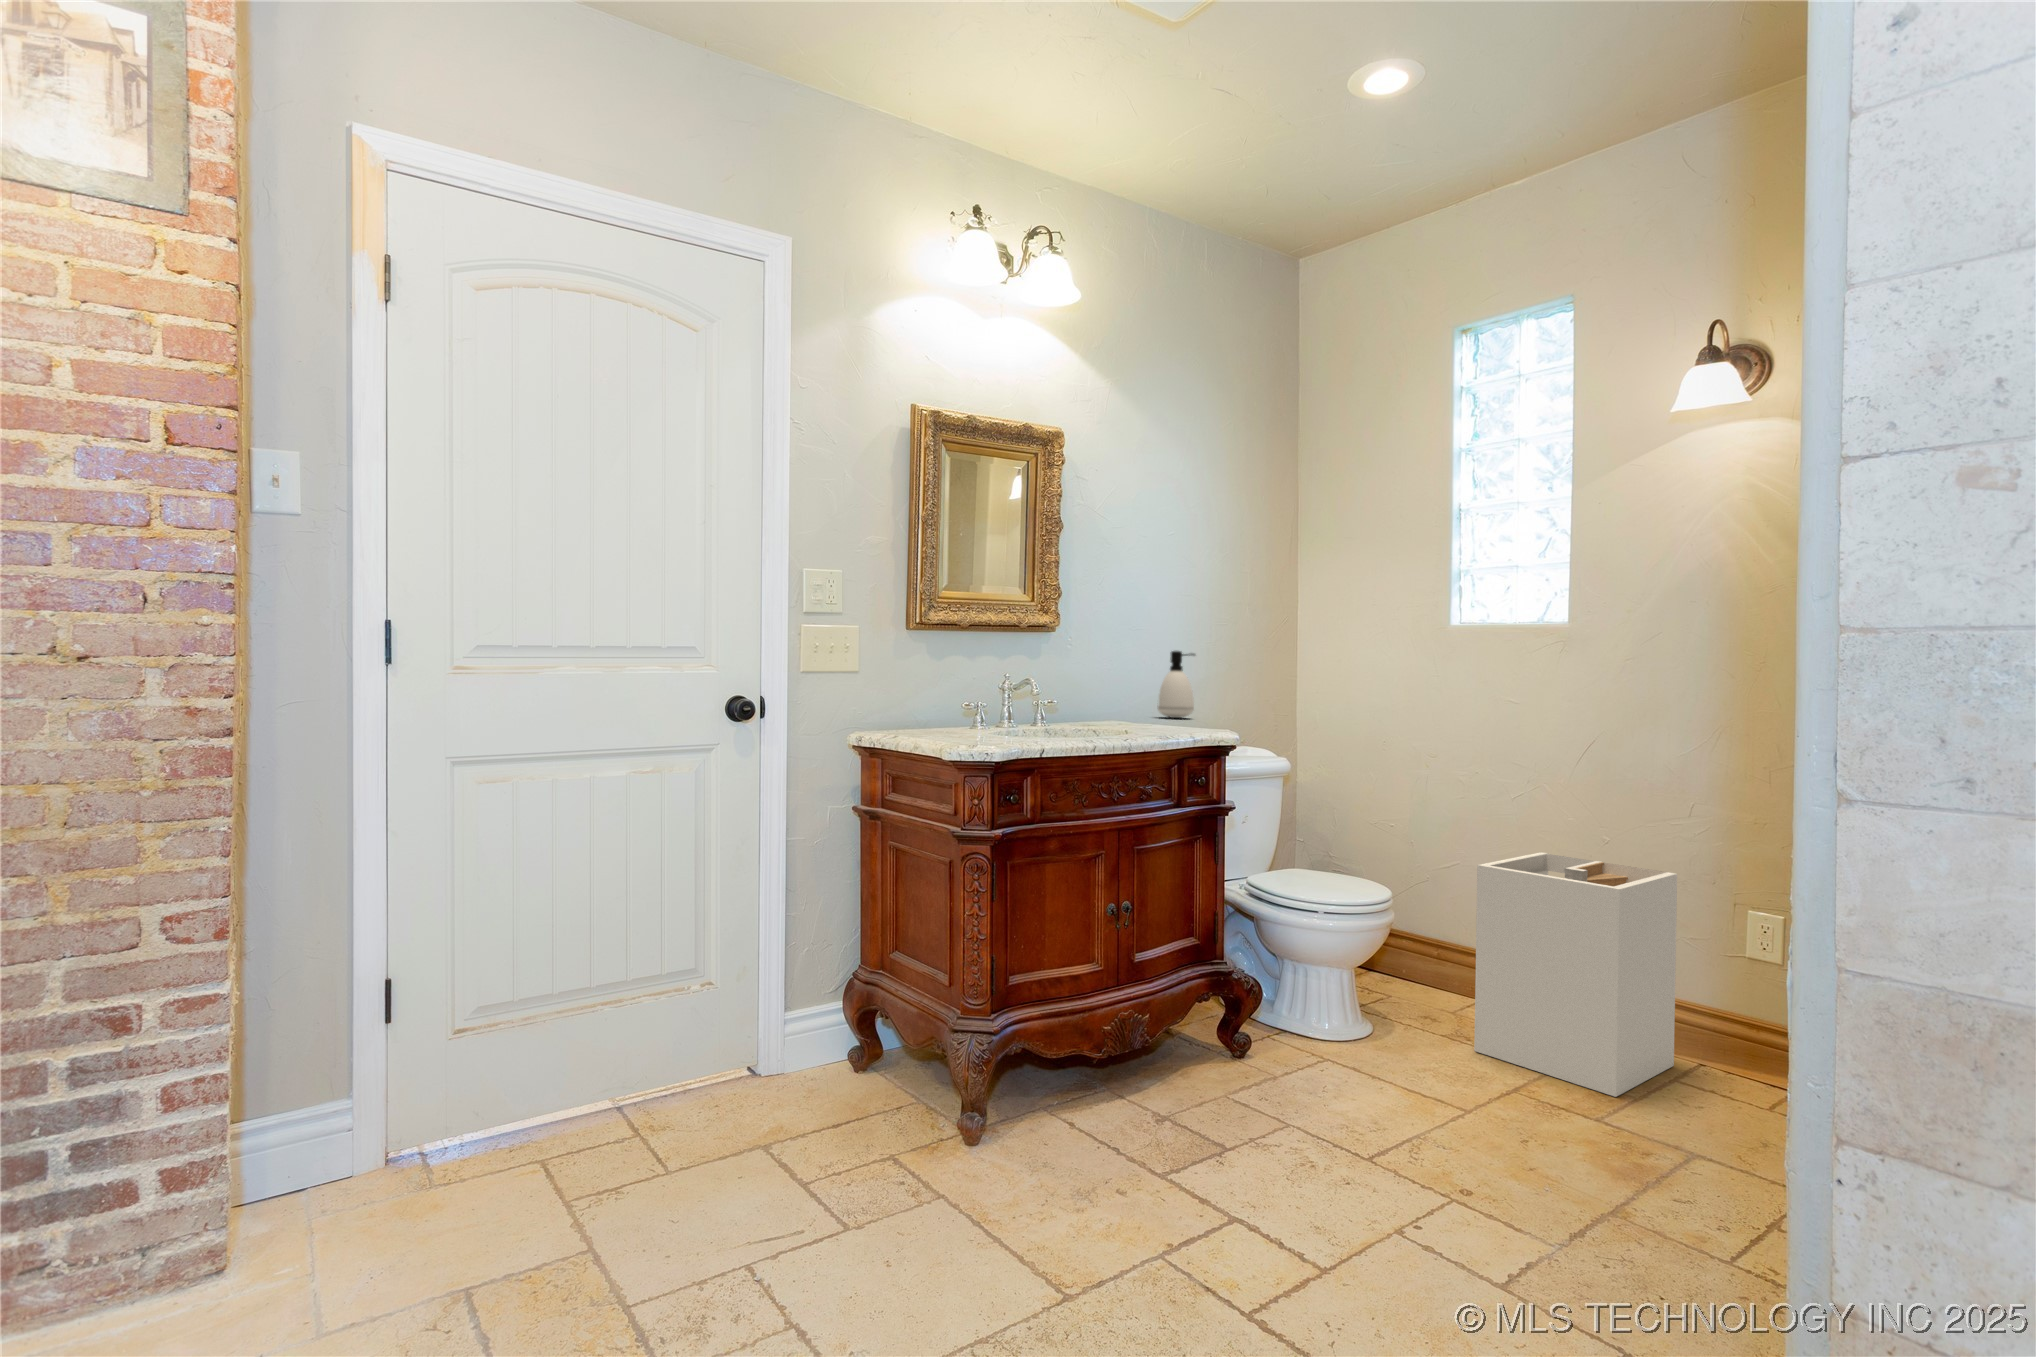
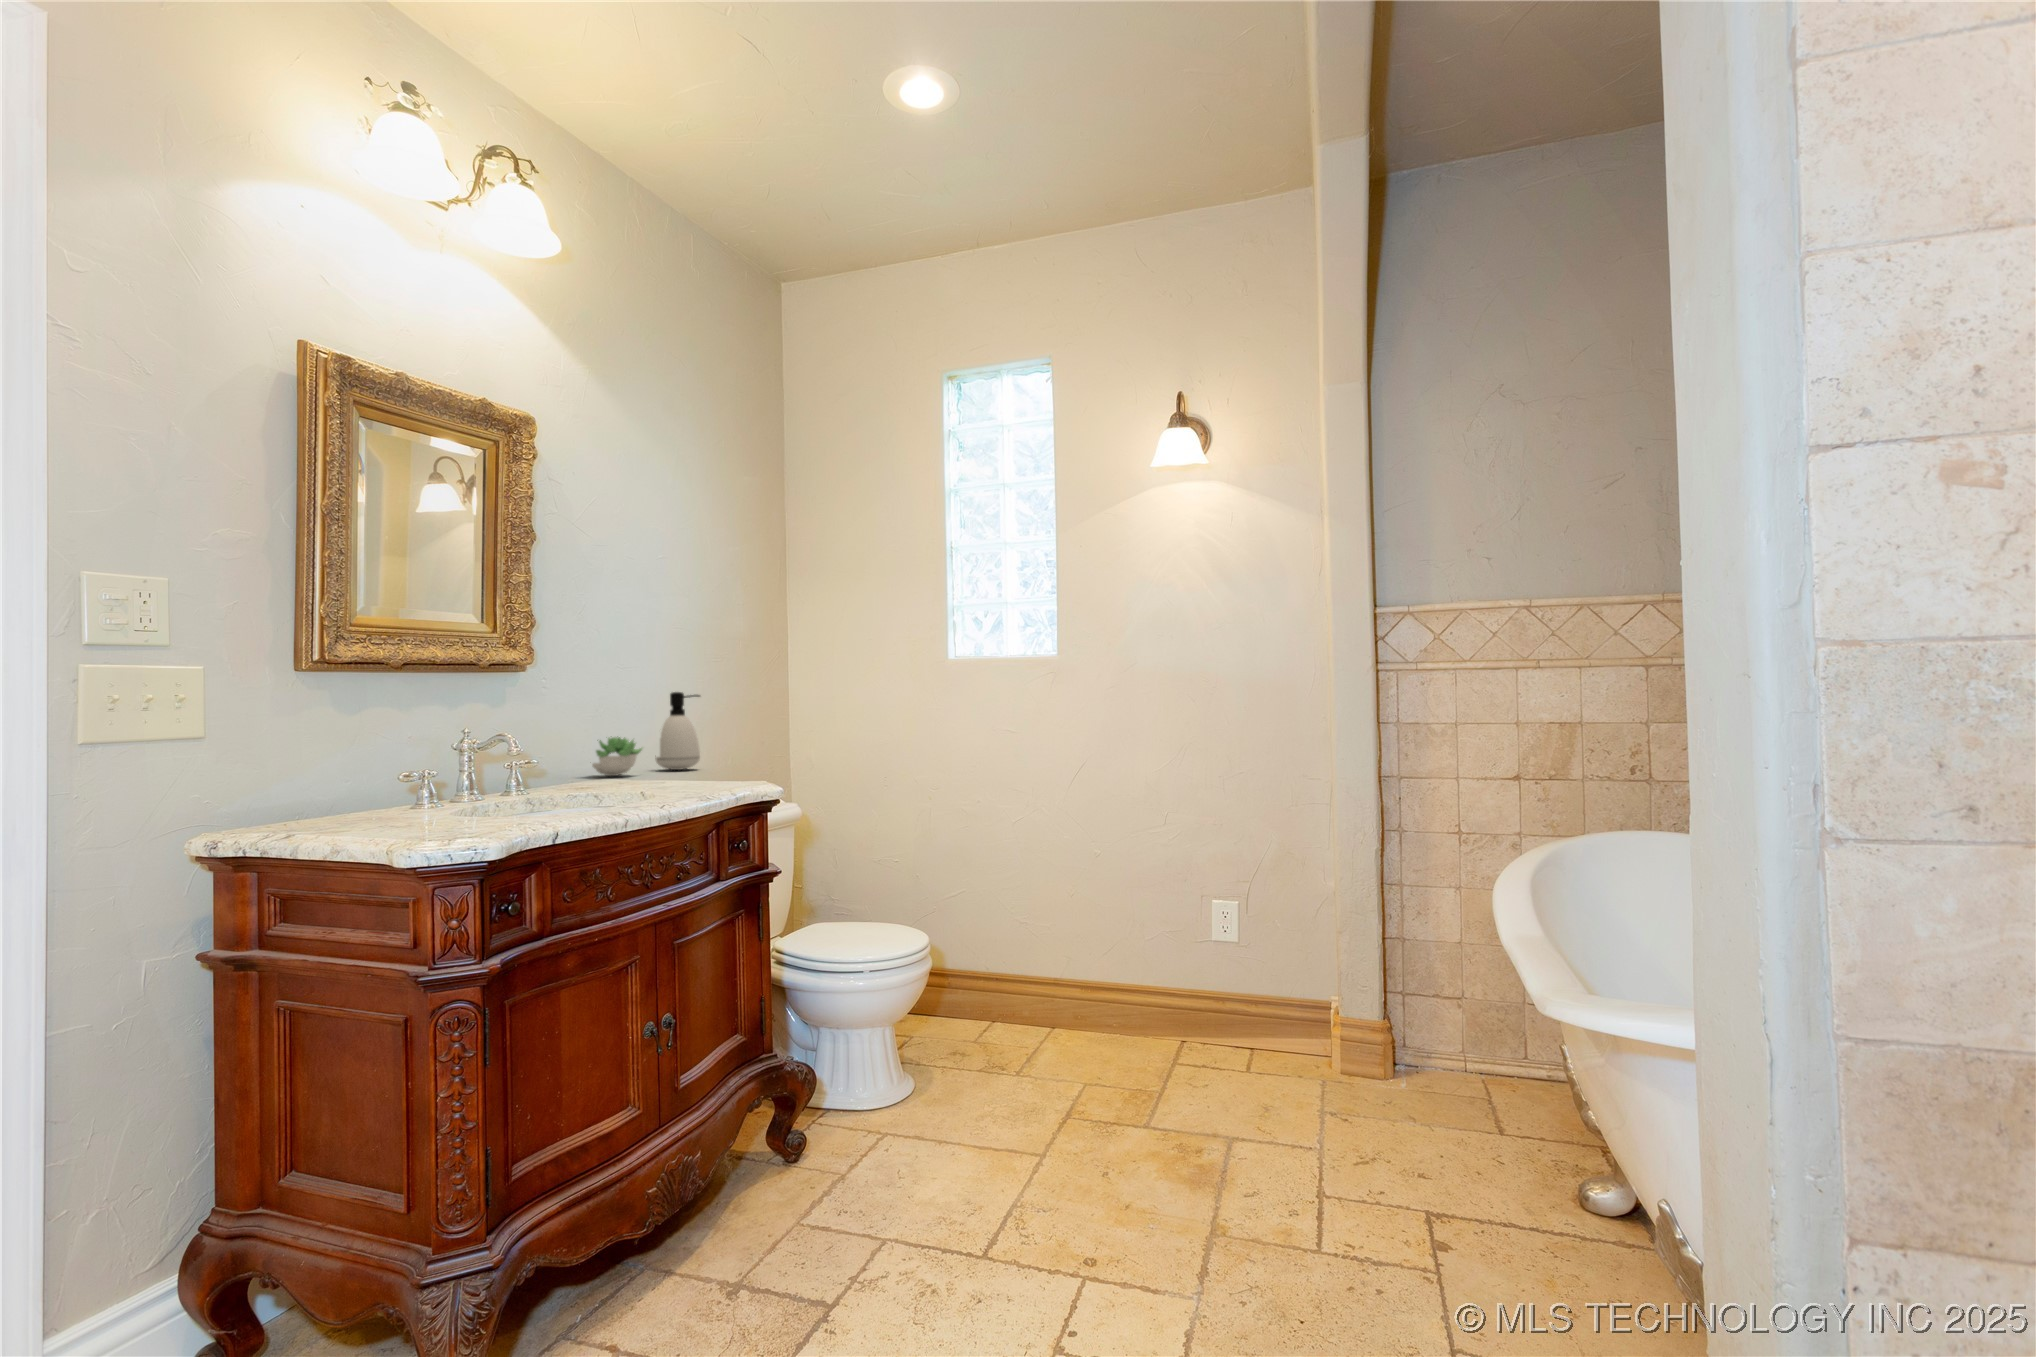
succulent plant: none [1097,686,1144,719] -> present [592,737,642,776]
laundry hamper: present [1474,852,1677,1097] -> none [1012,872,1167,1096]

